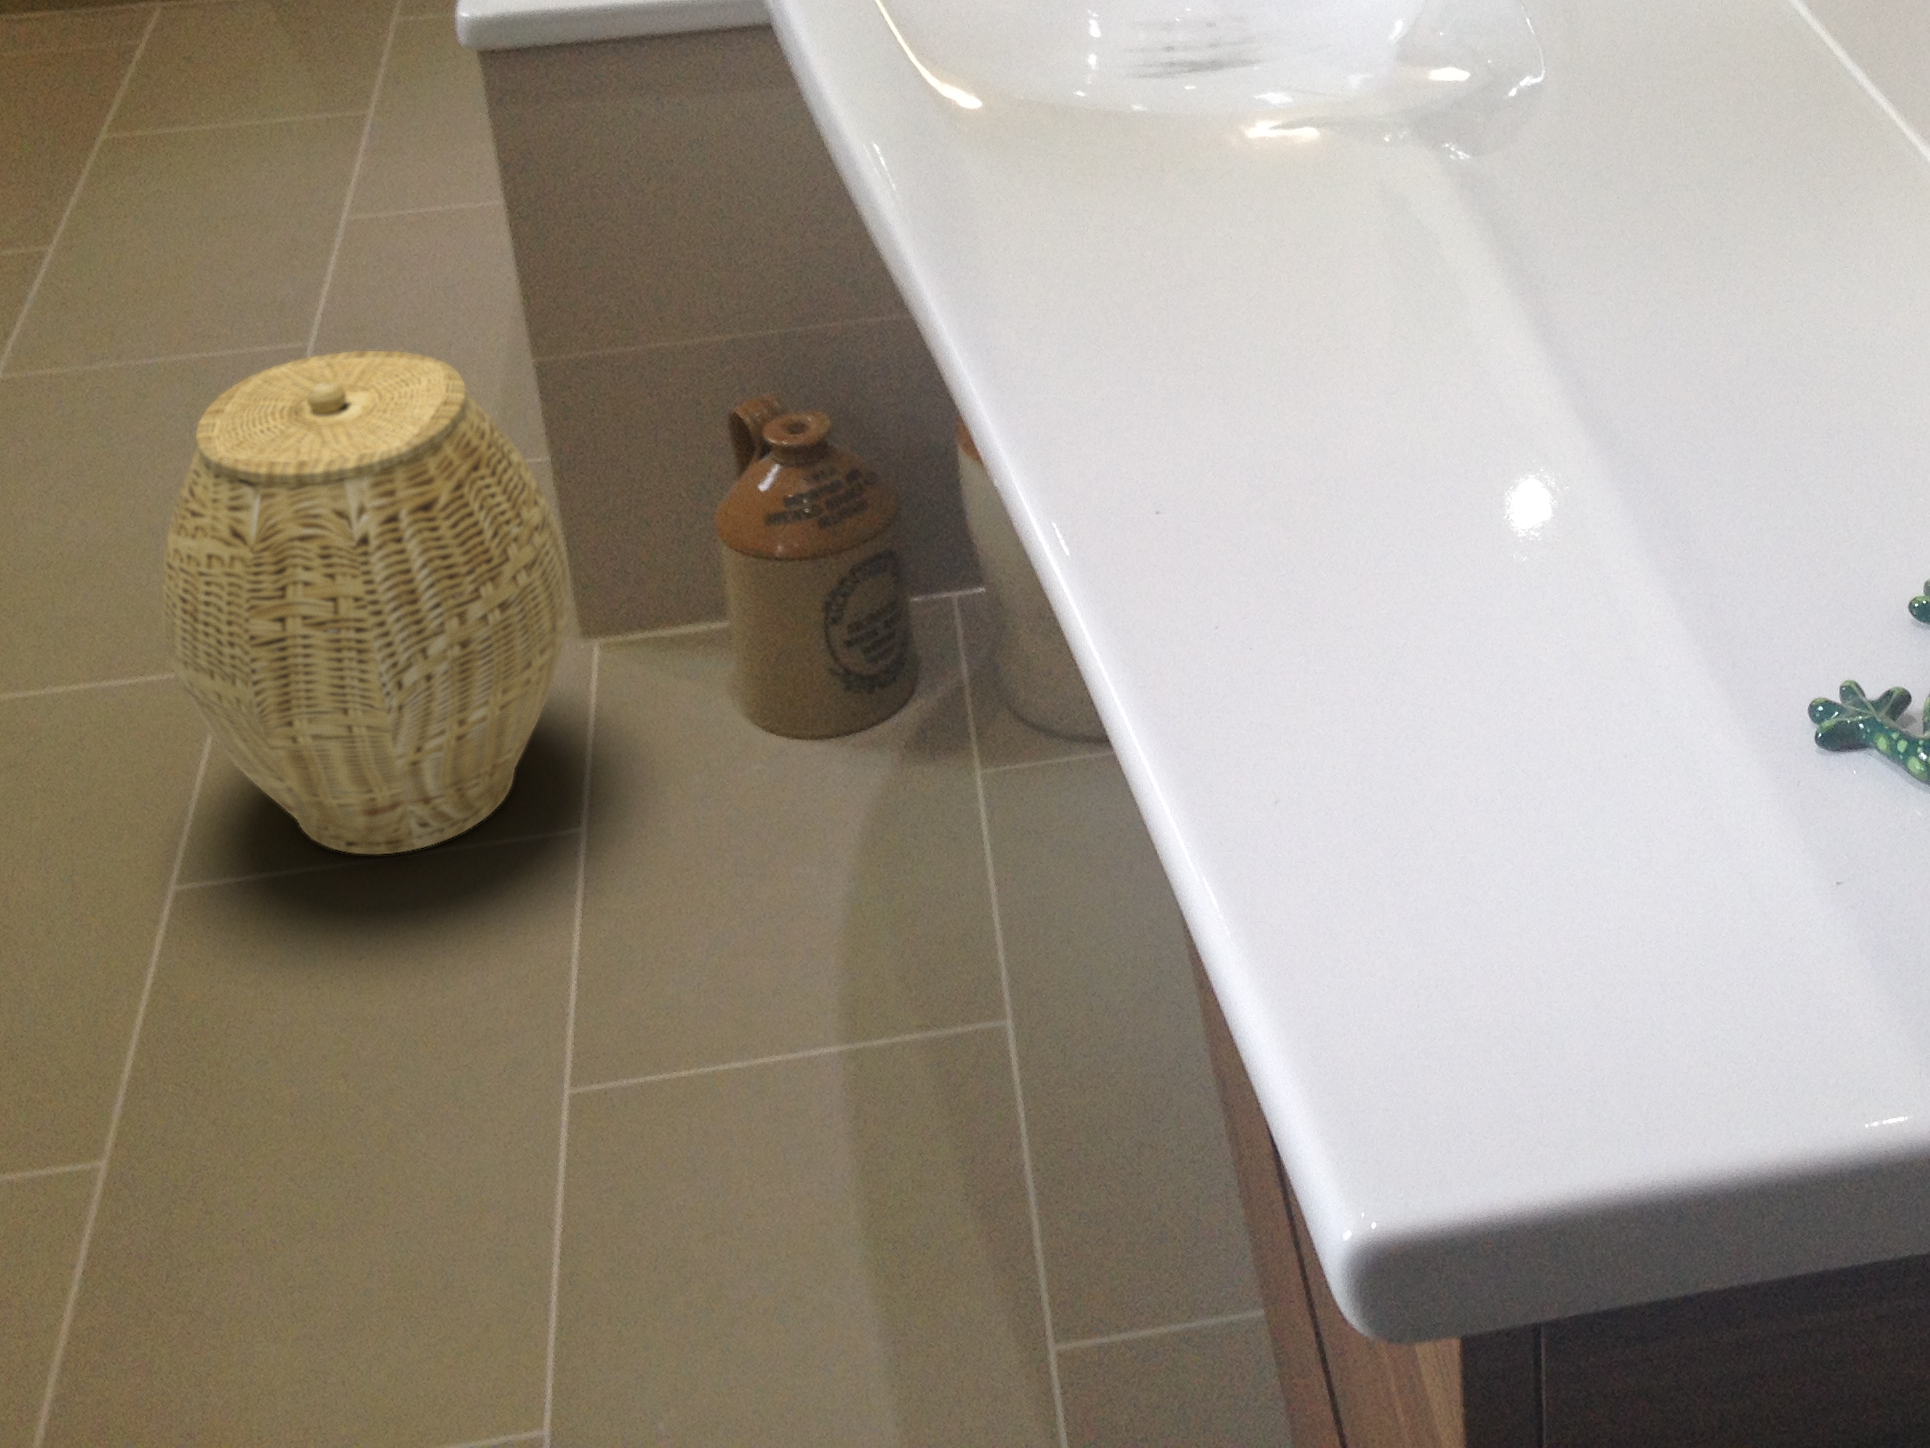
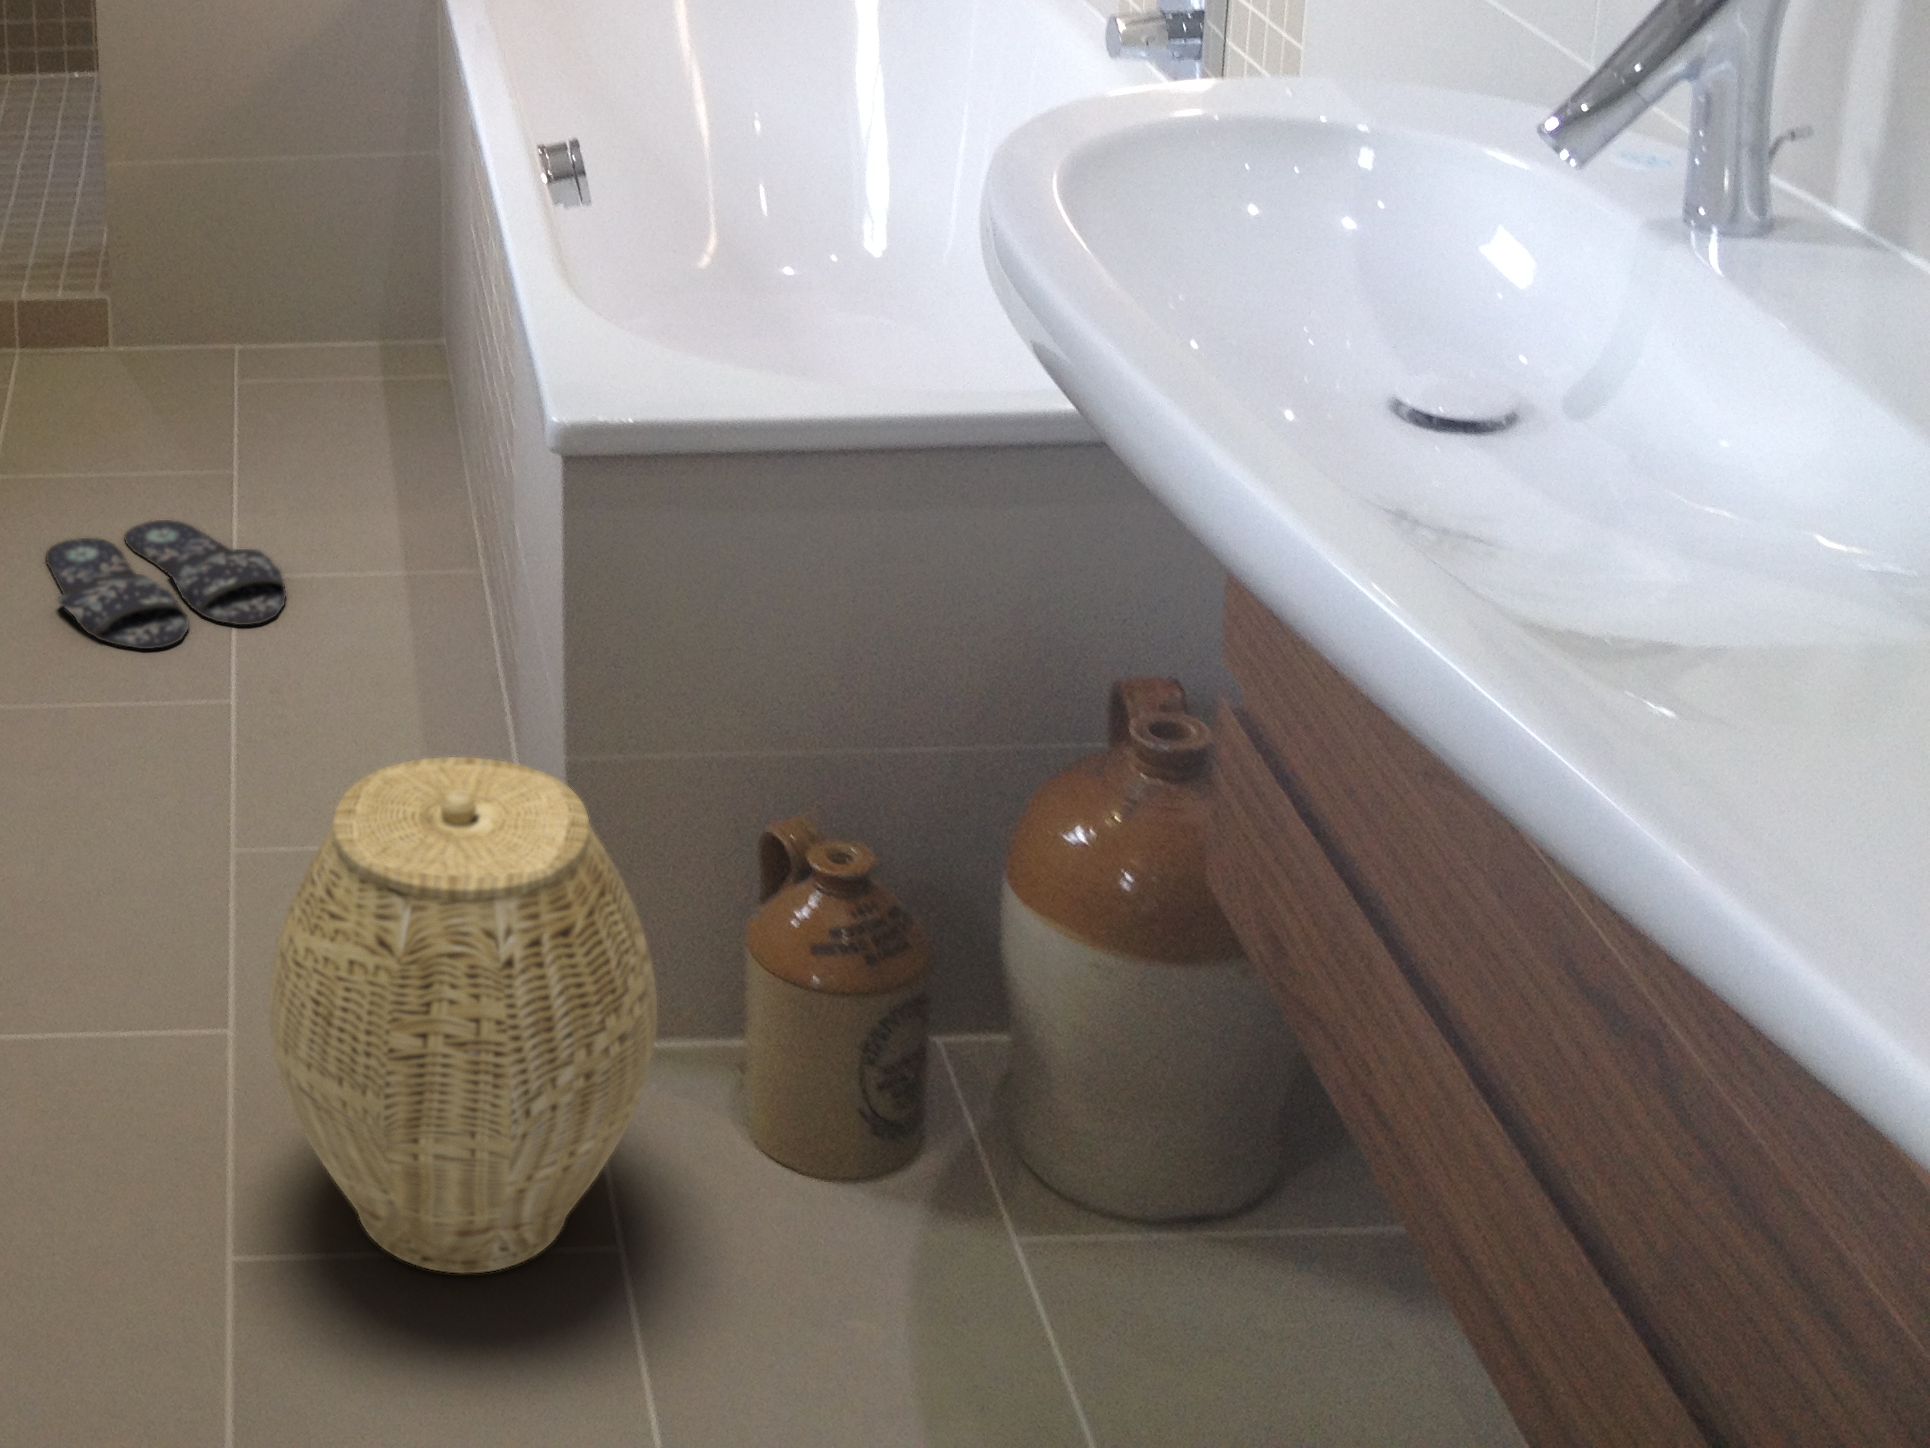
slippers: none [118,170,373,300] -> present [46,520,286,649]

